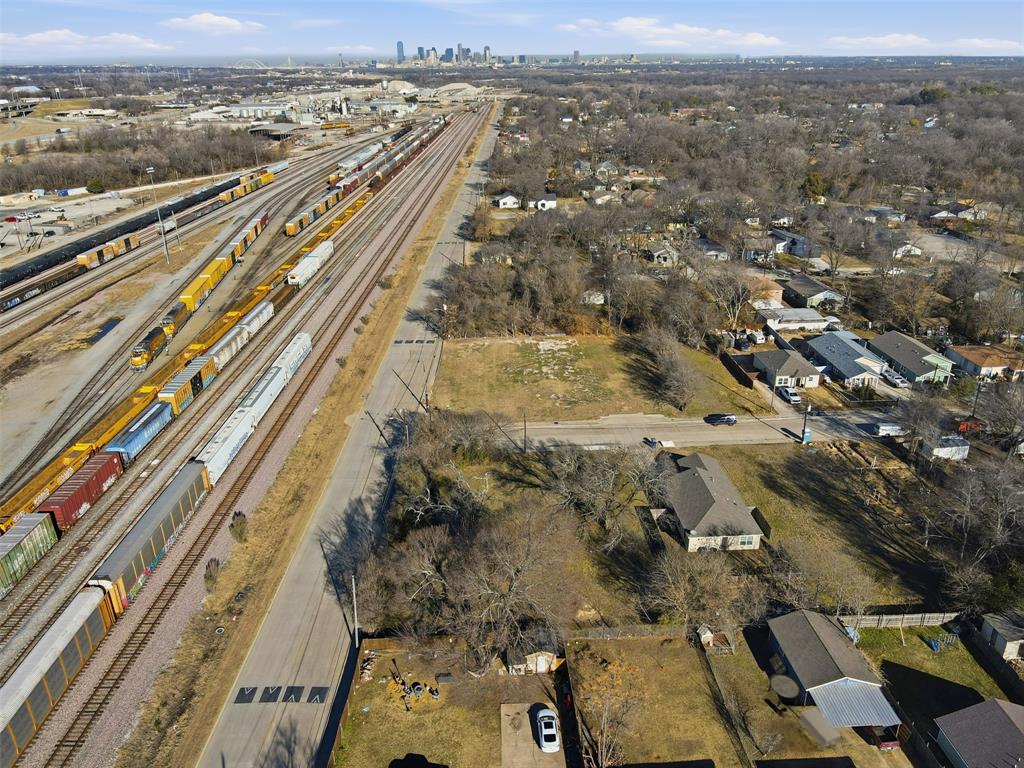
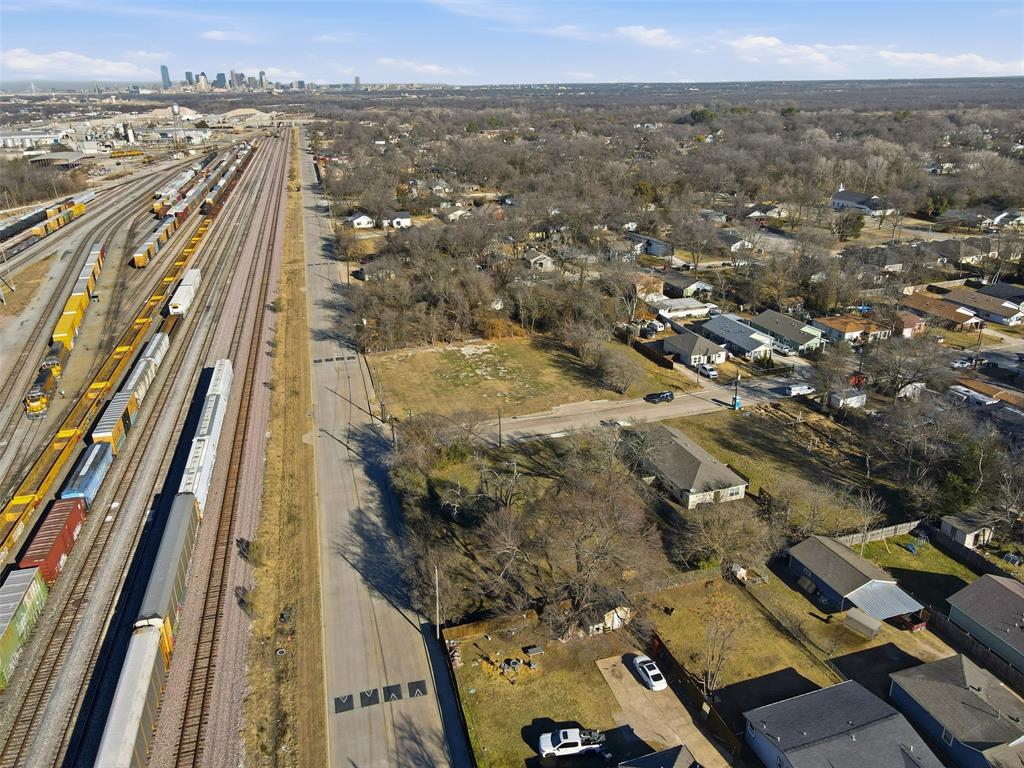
round table: present [768,673,801,707] -> none [808,587,838,615]

